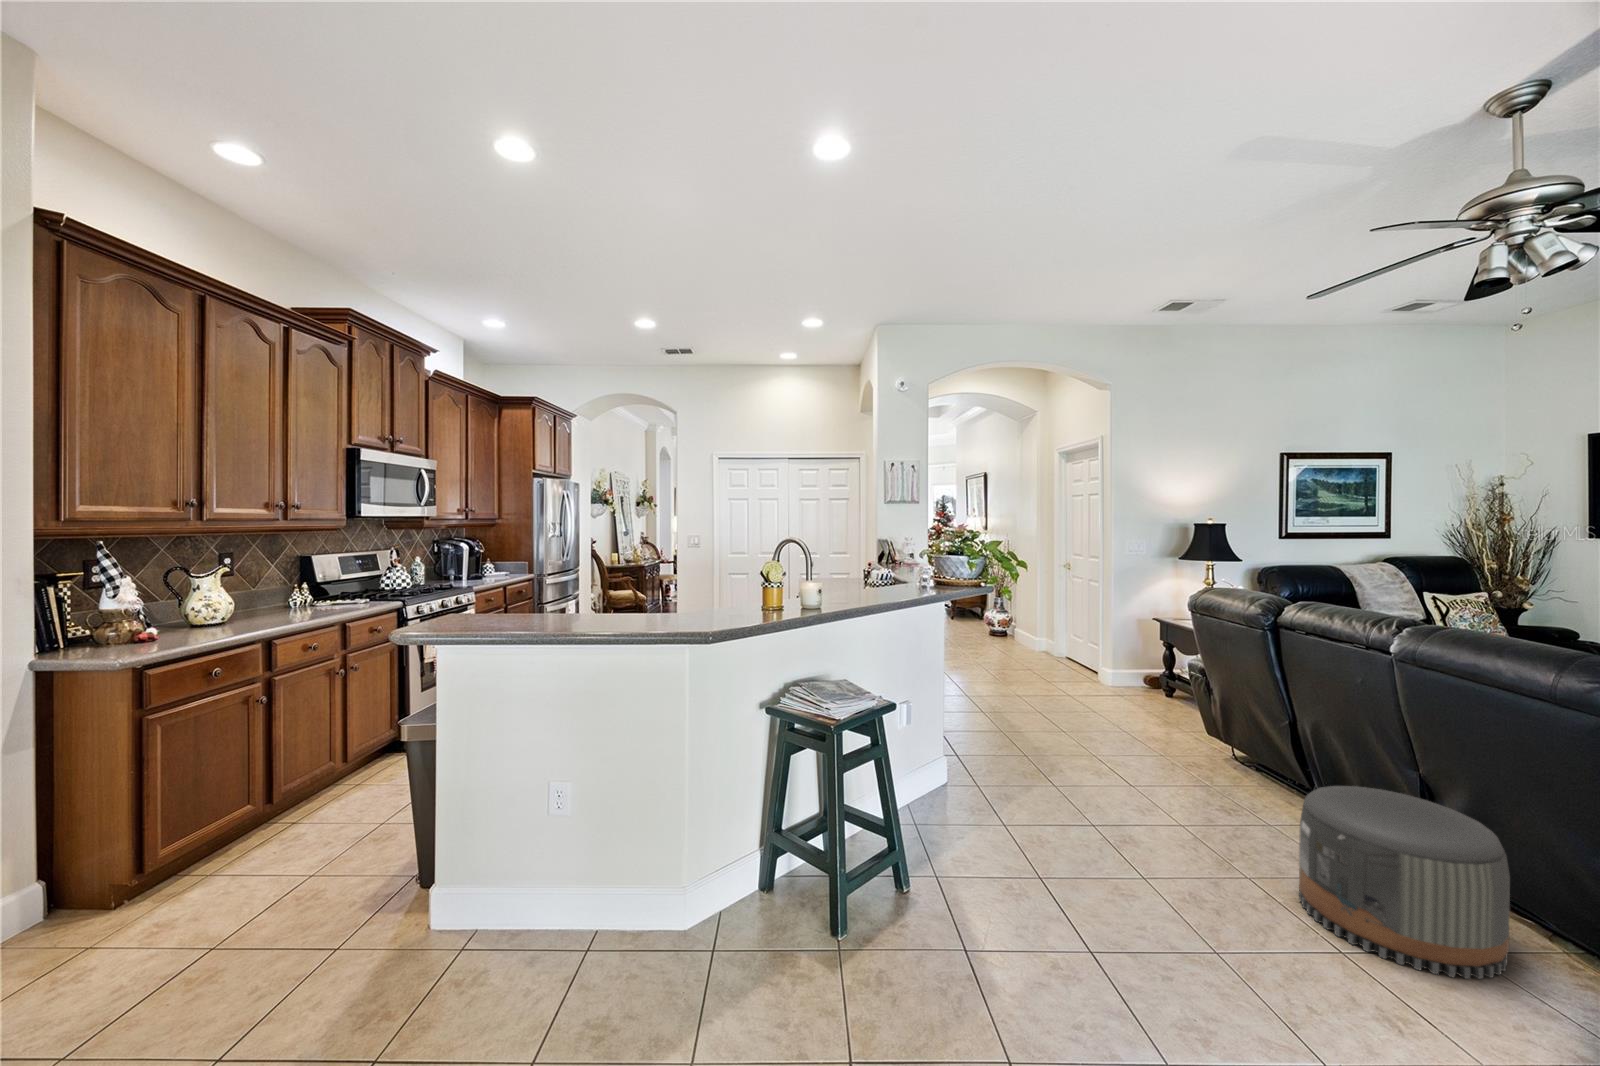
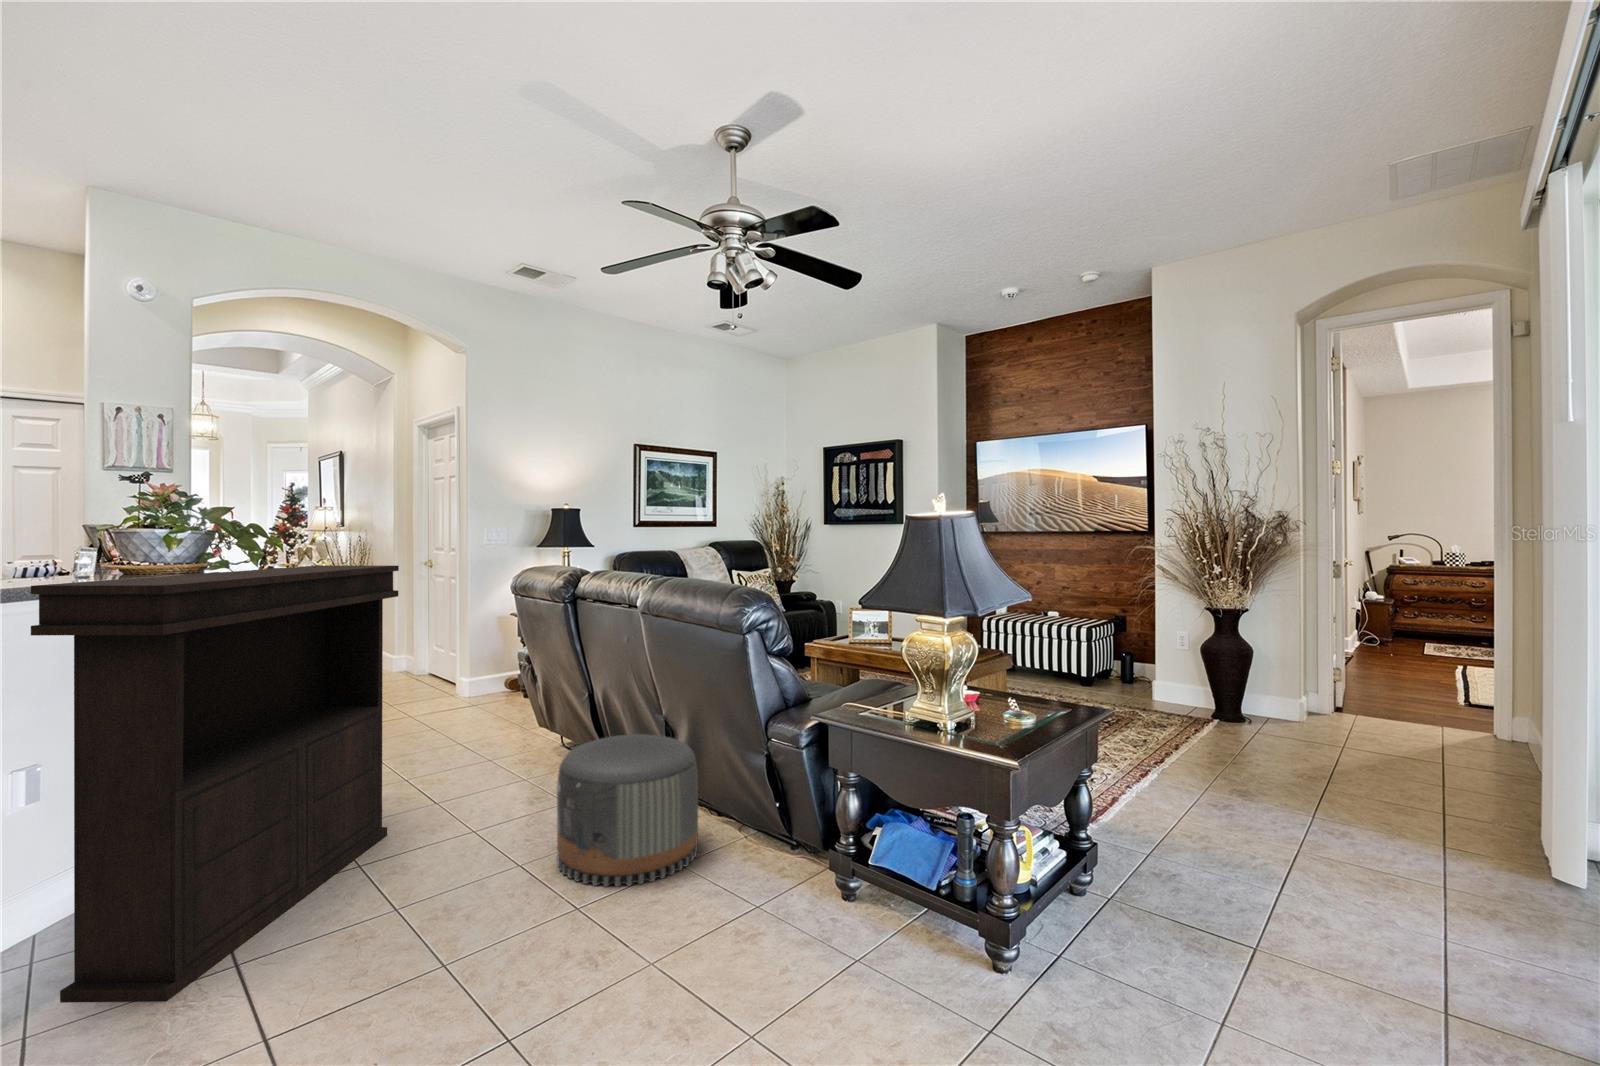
console table: none [925,582,1114,907] -> present [31,565,399,1003]

